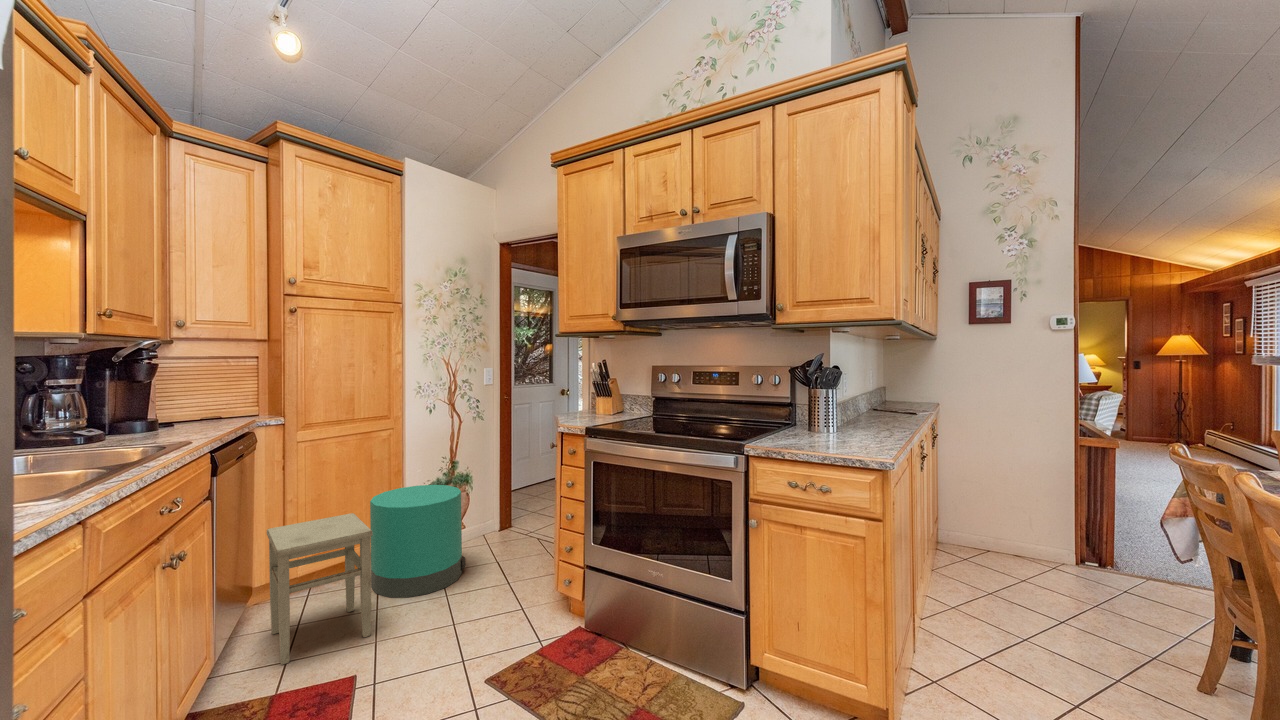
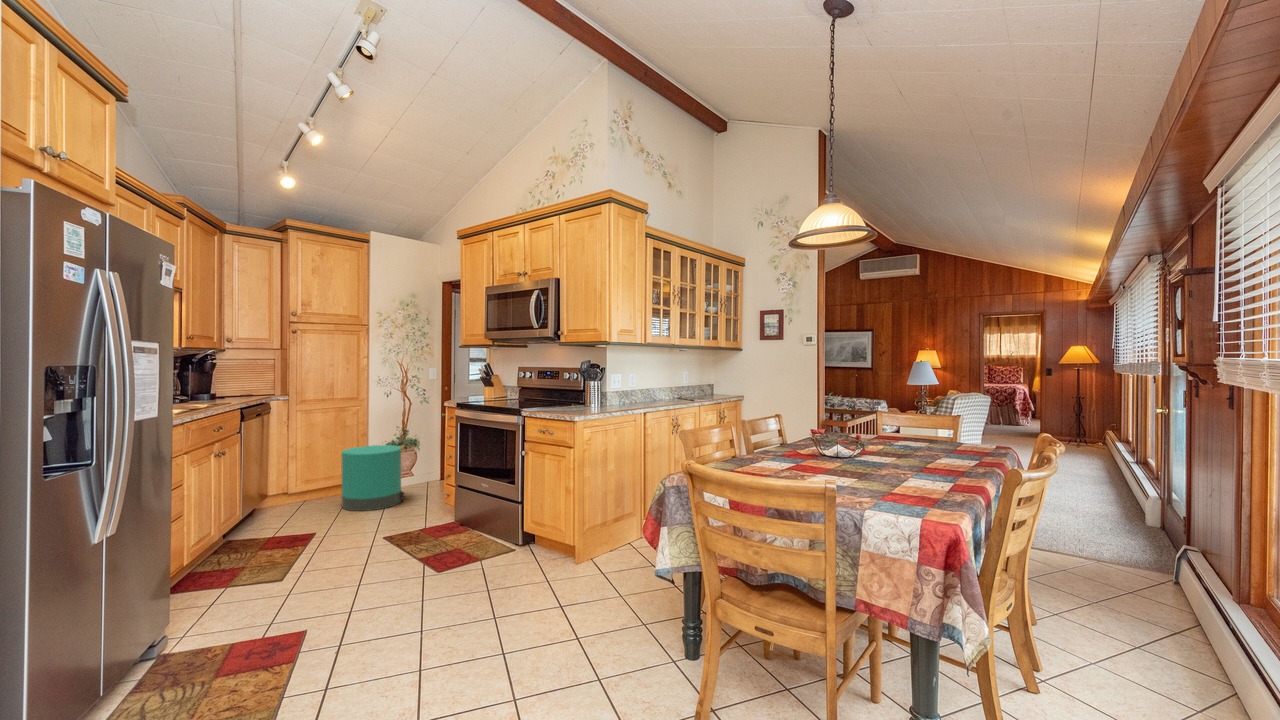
stool: present [267,513,372,665] -> none [276,456,334,533]

